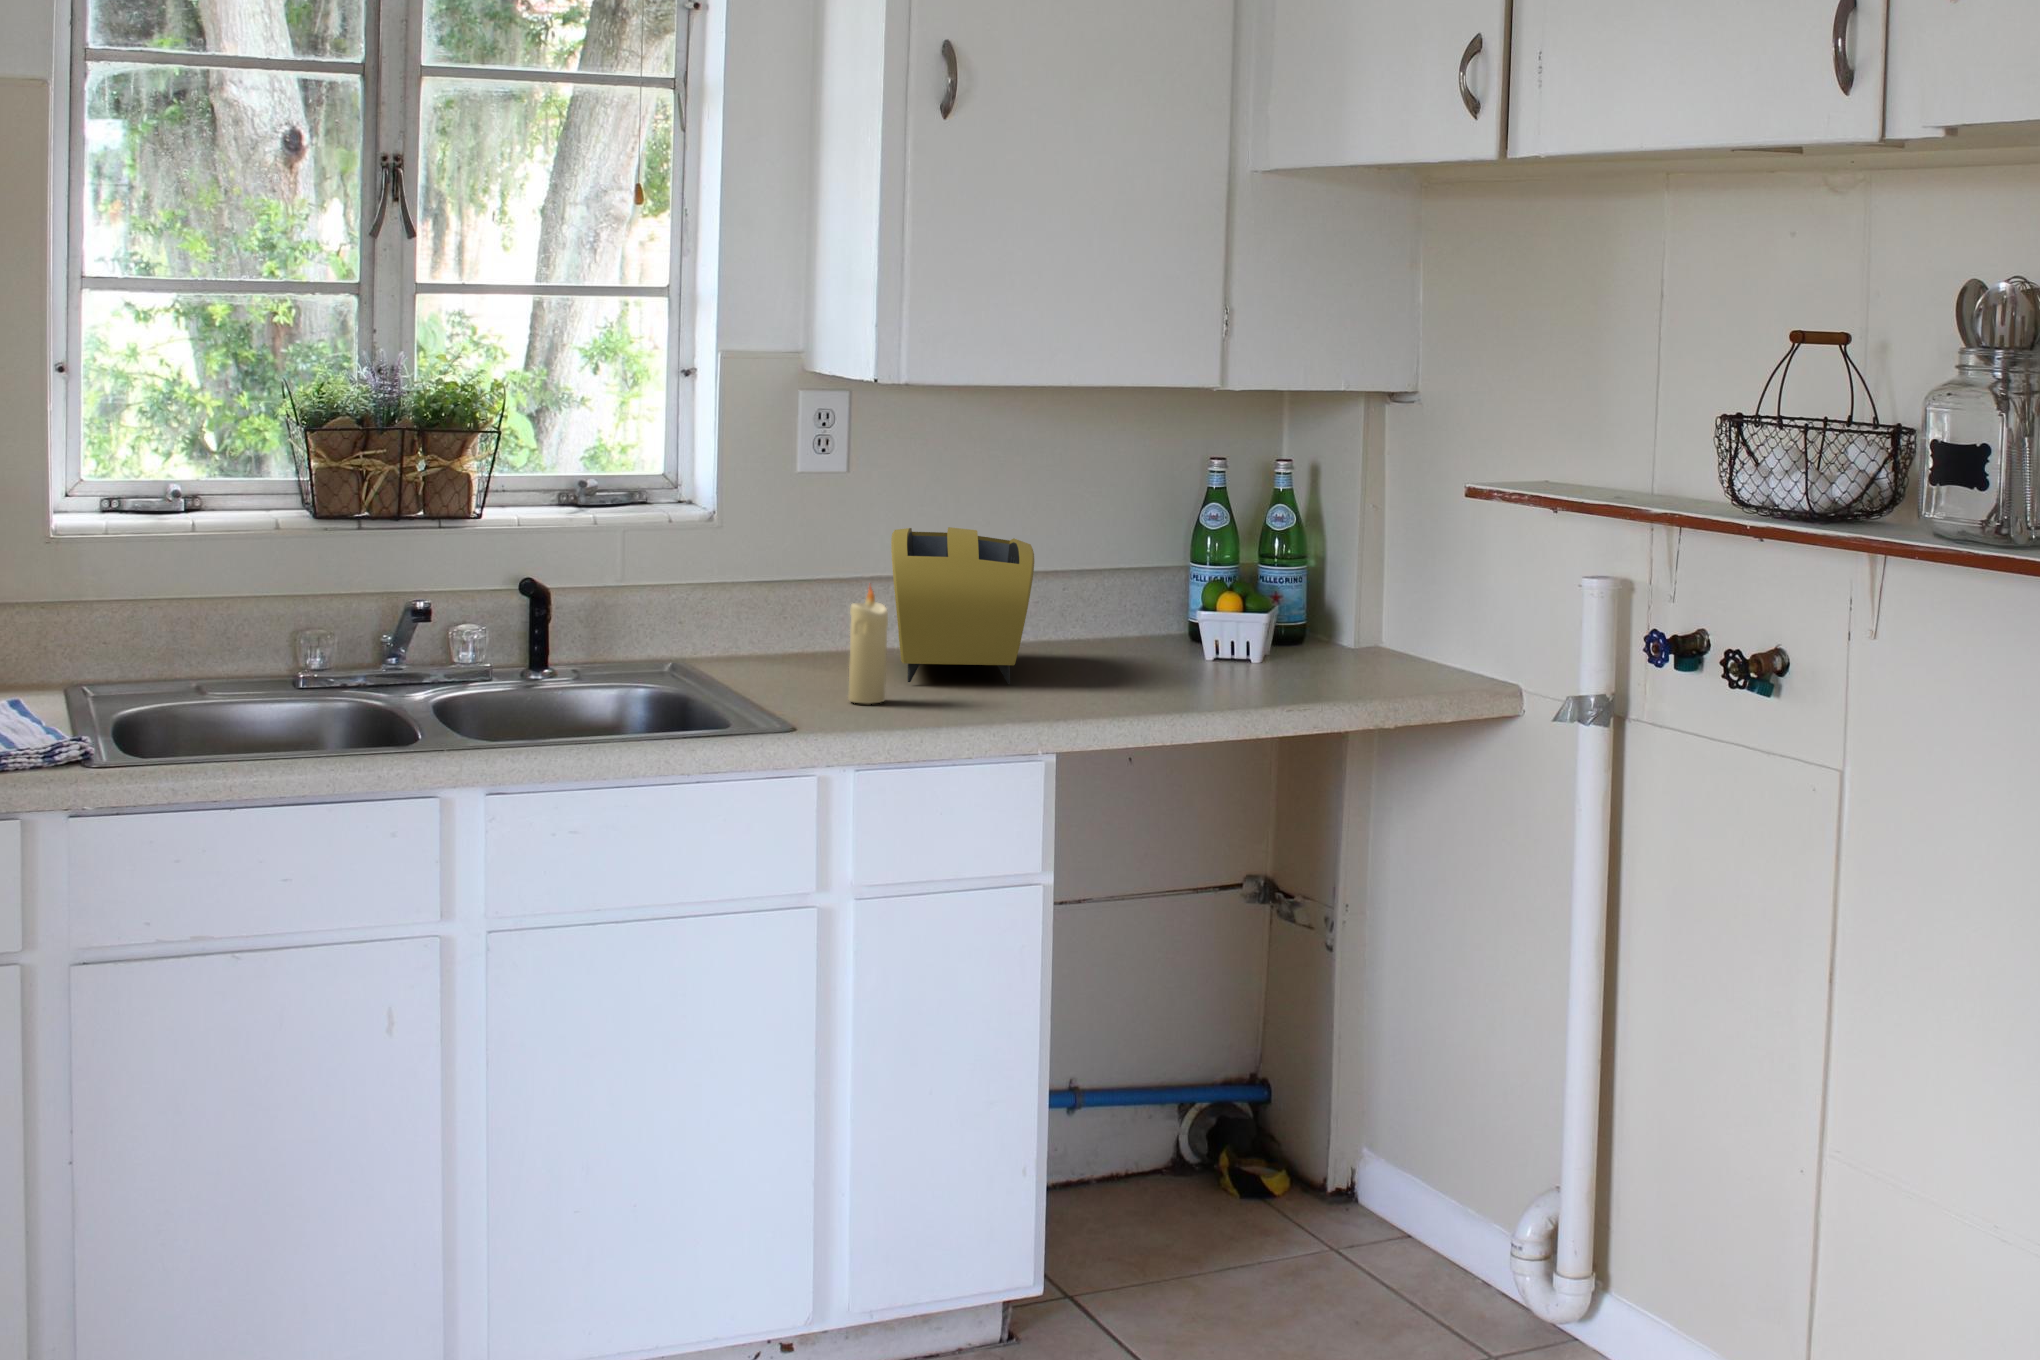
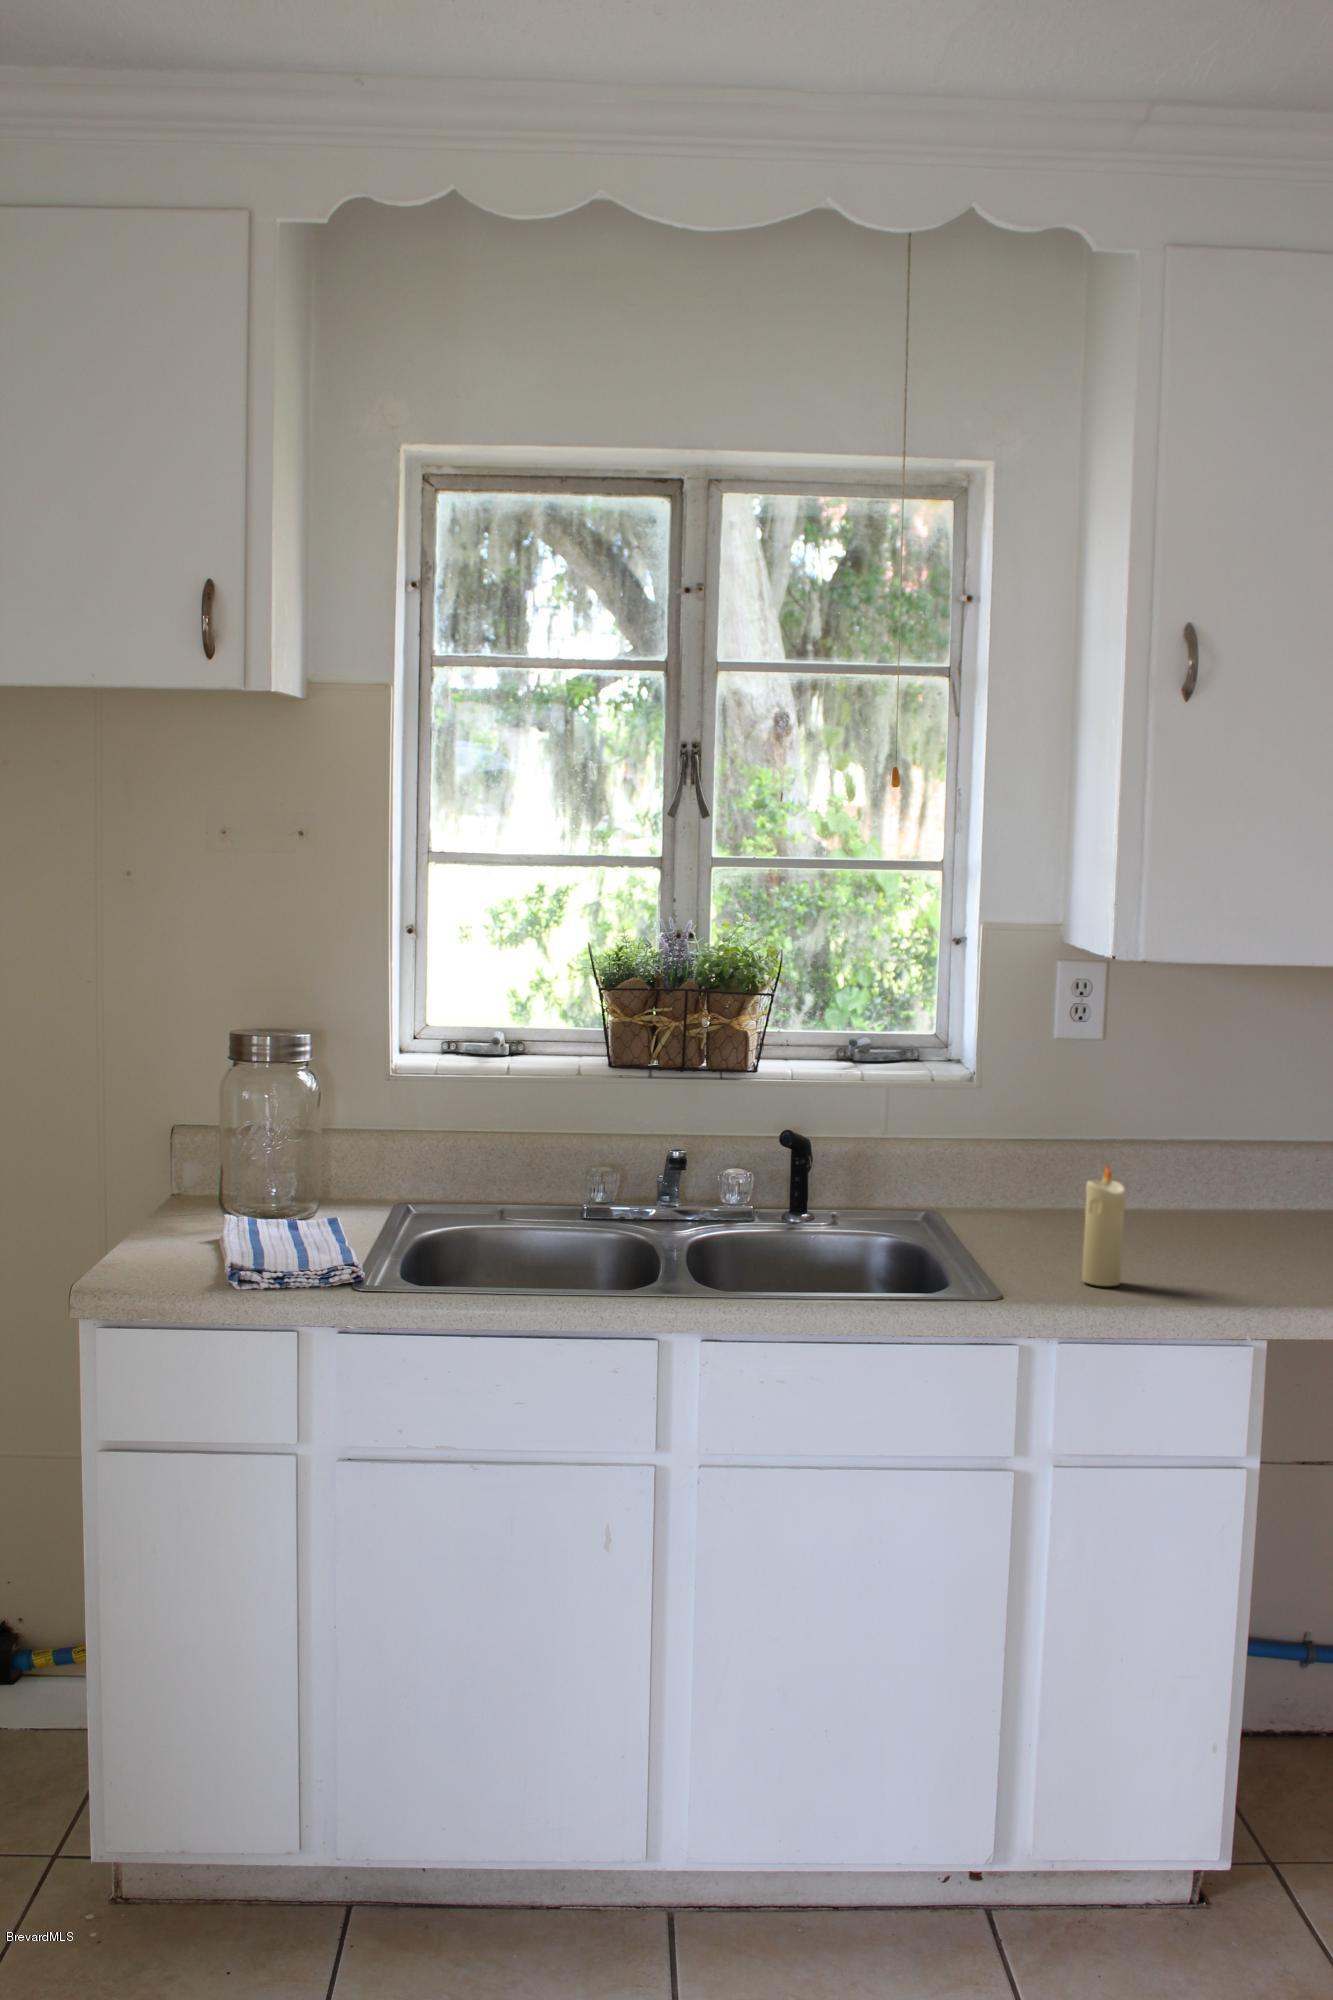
toaster: present [891,527,1034,684] -> none [1136,1104,1291,1275]

